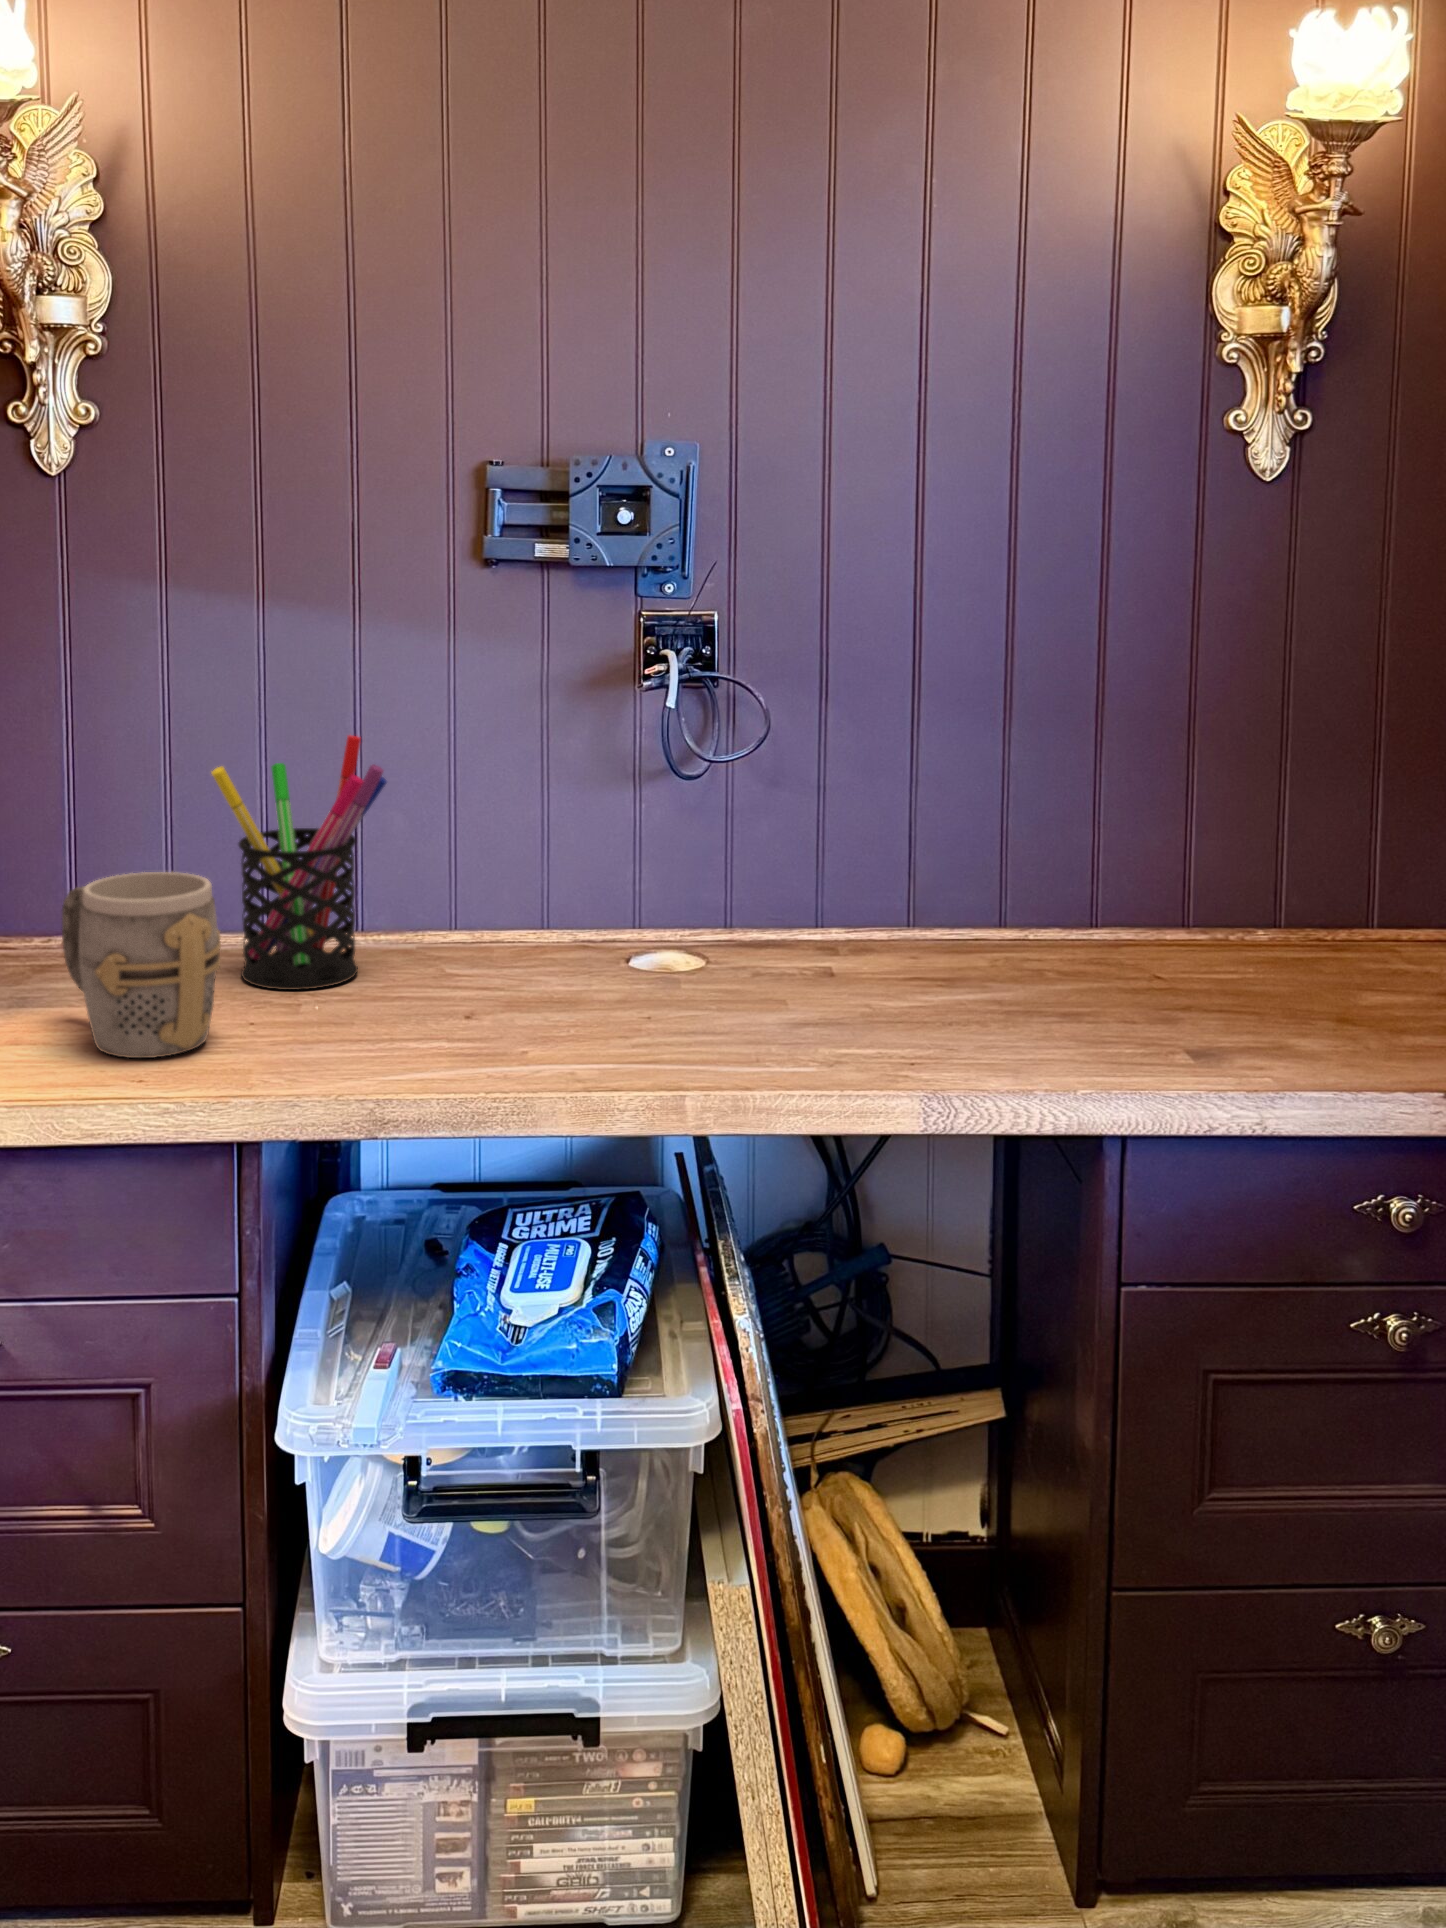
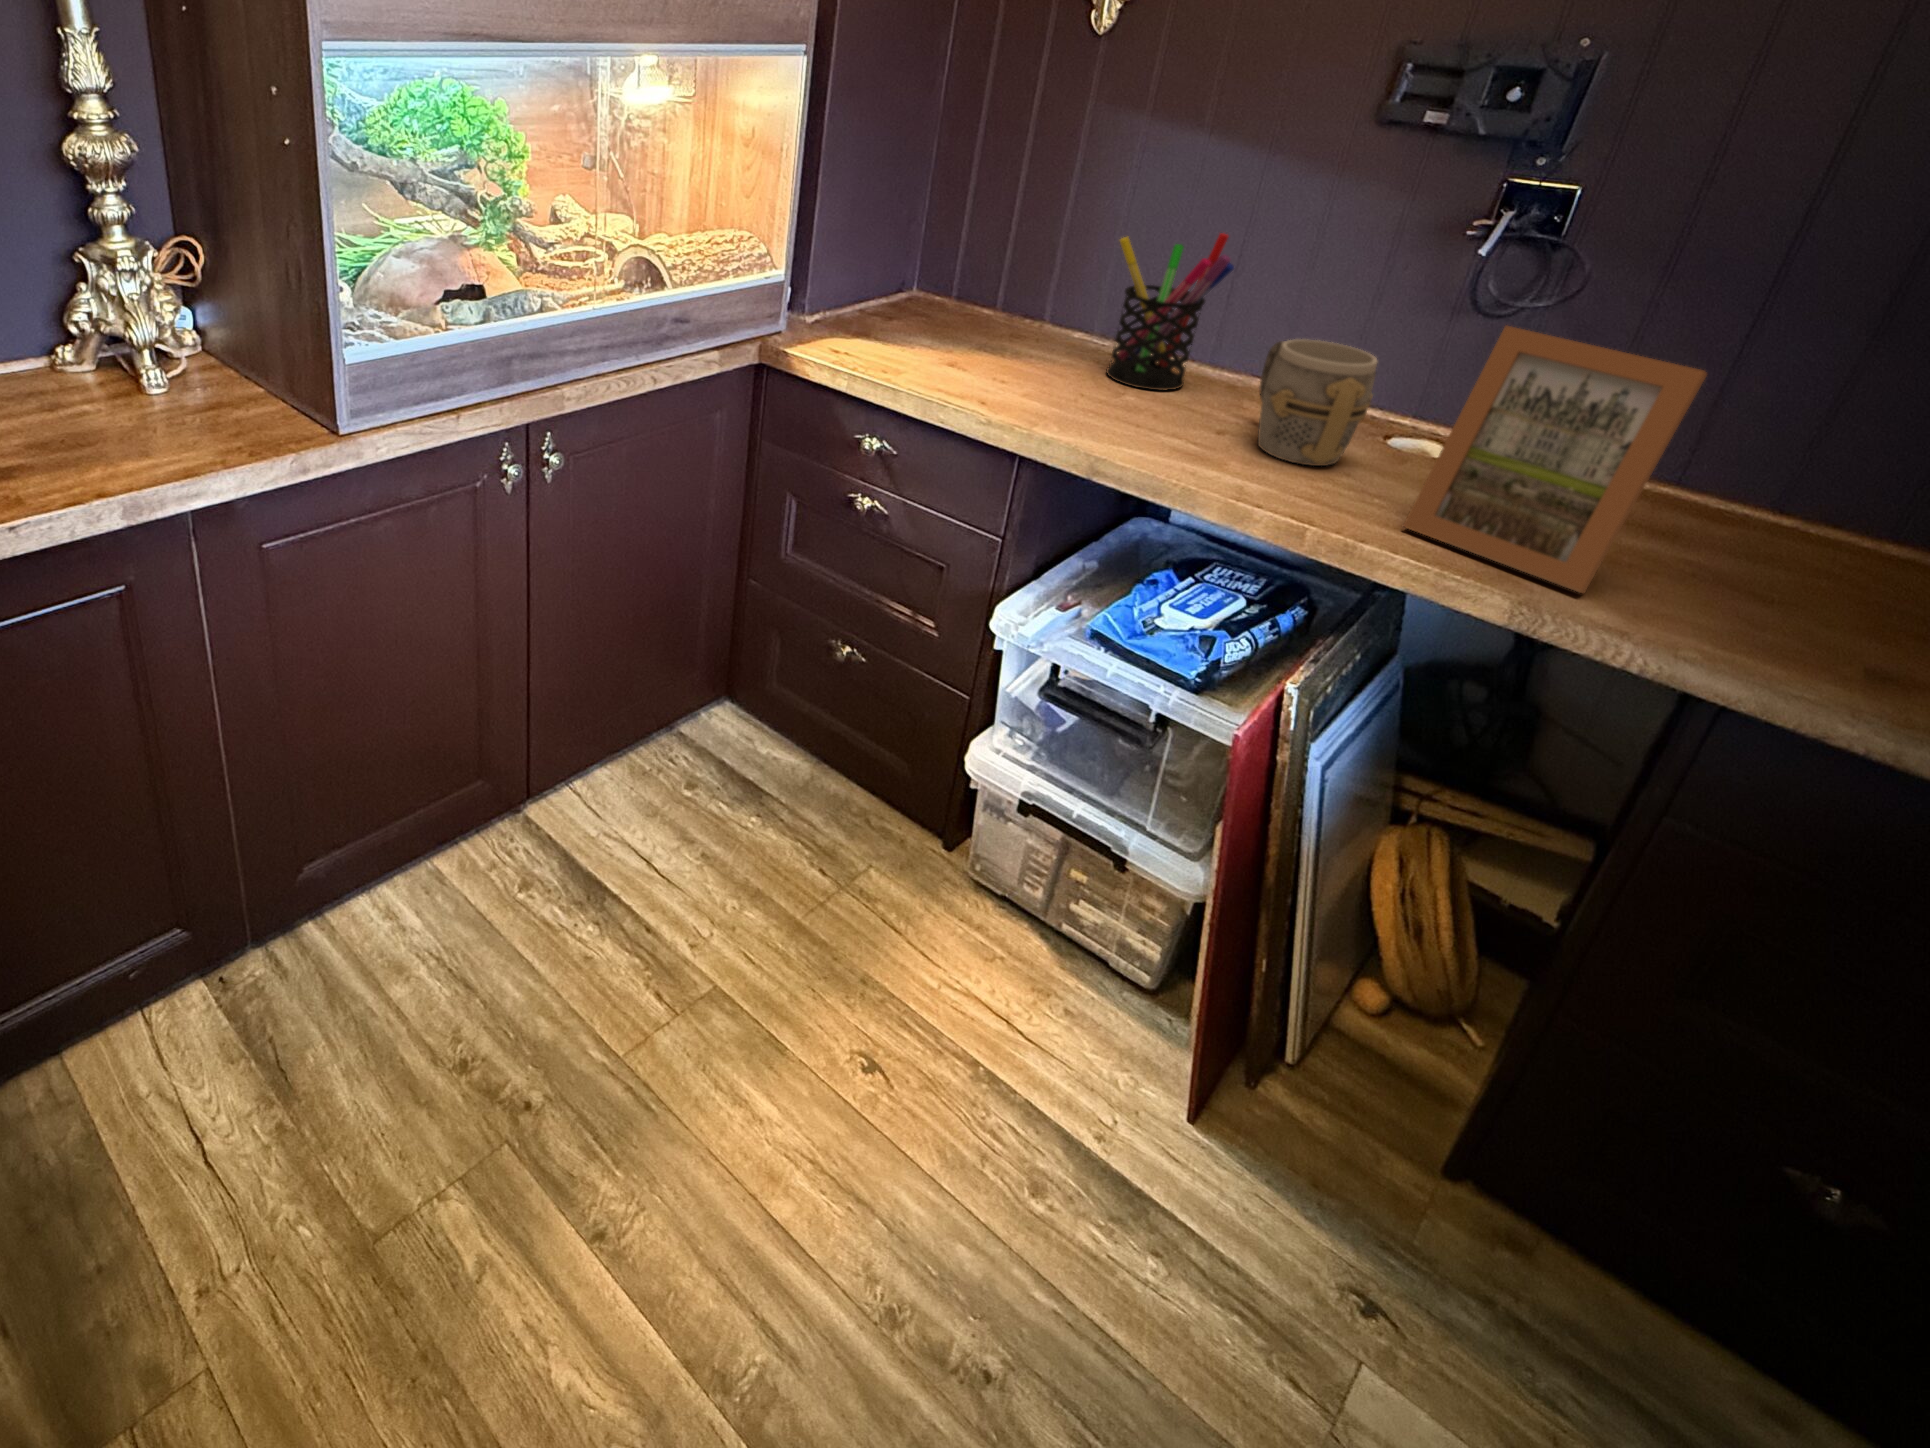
picture frame: none [769,780,970,1064] -> present [1403,326,1707,593]
mug: present [62,872,221,1058] -> present [1258,339,1377,466]

